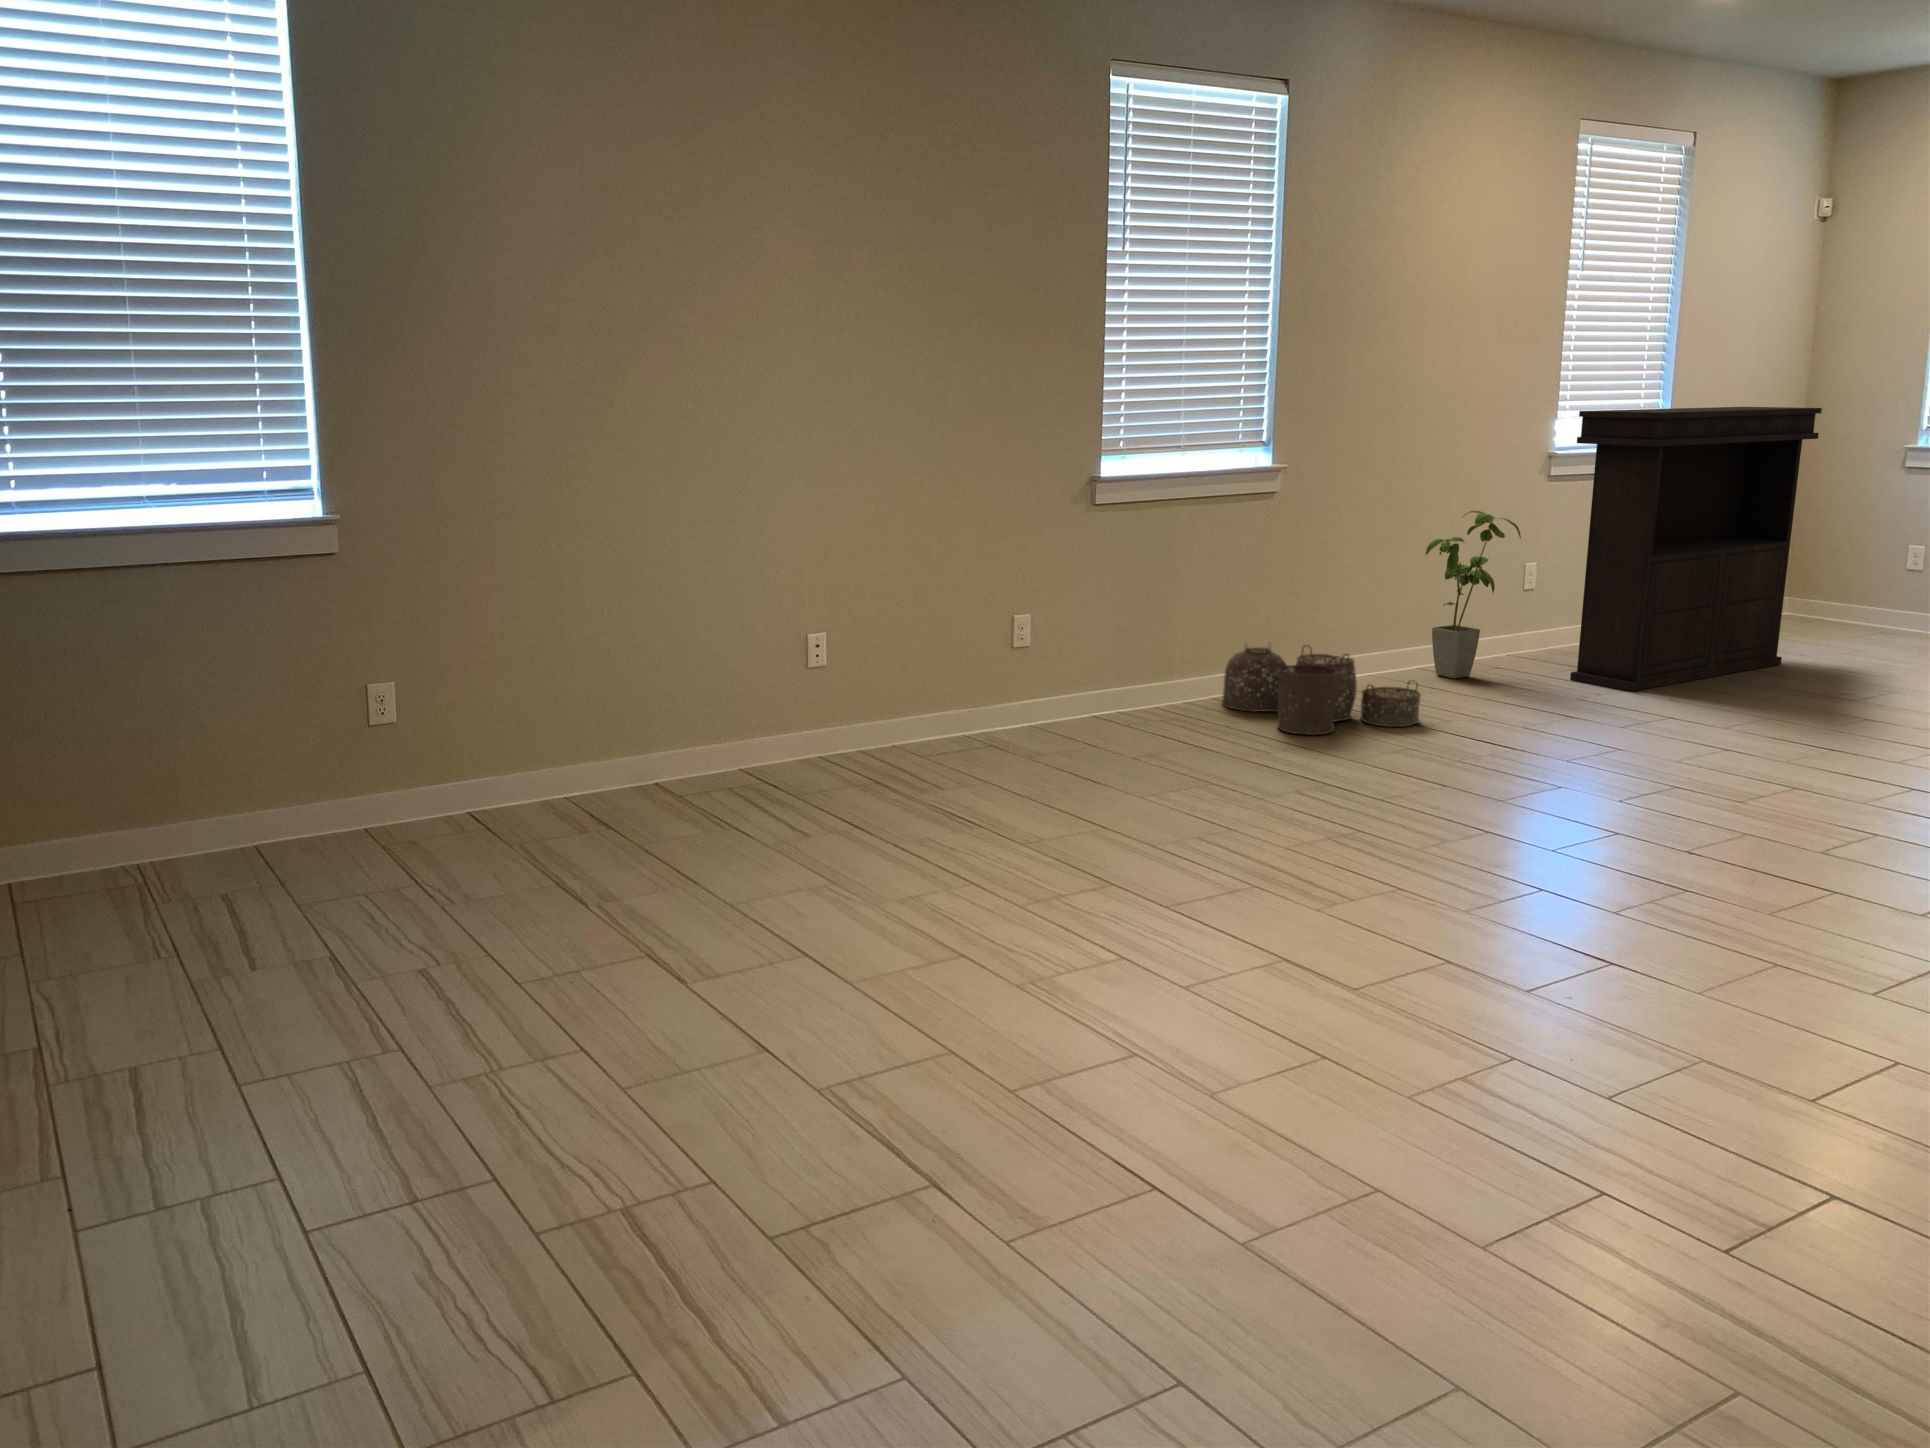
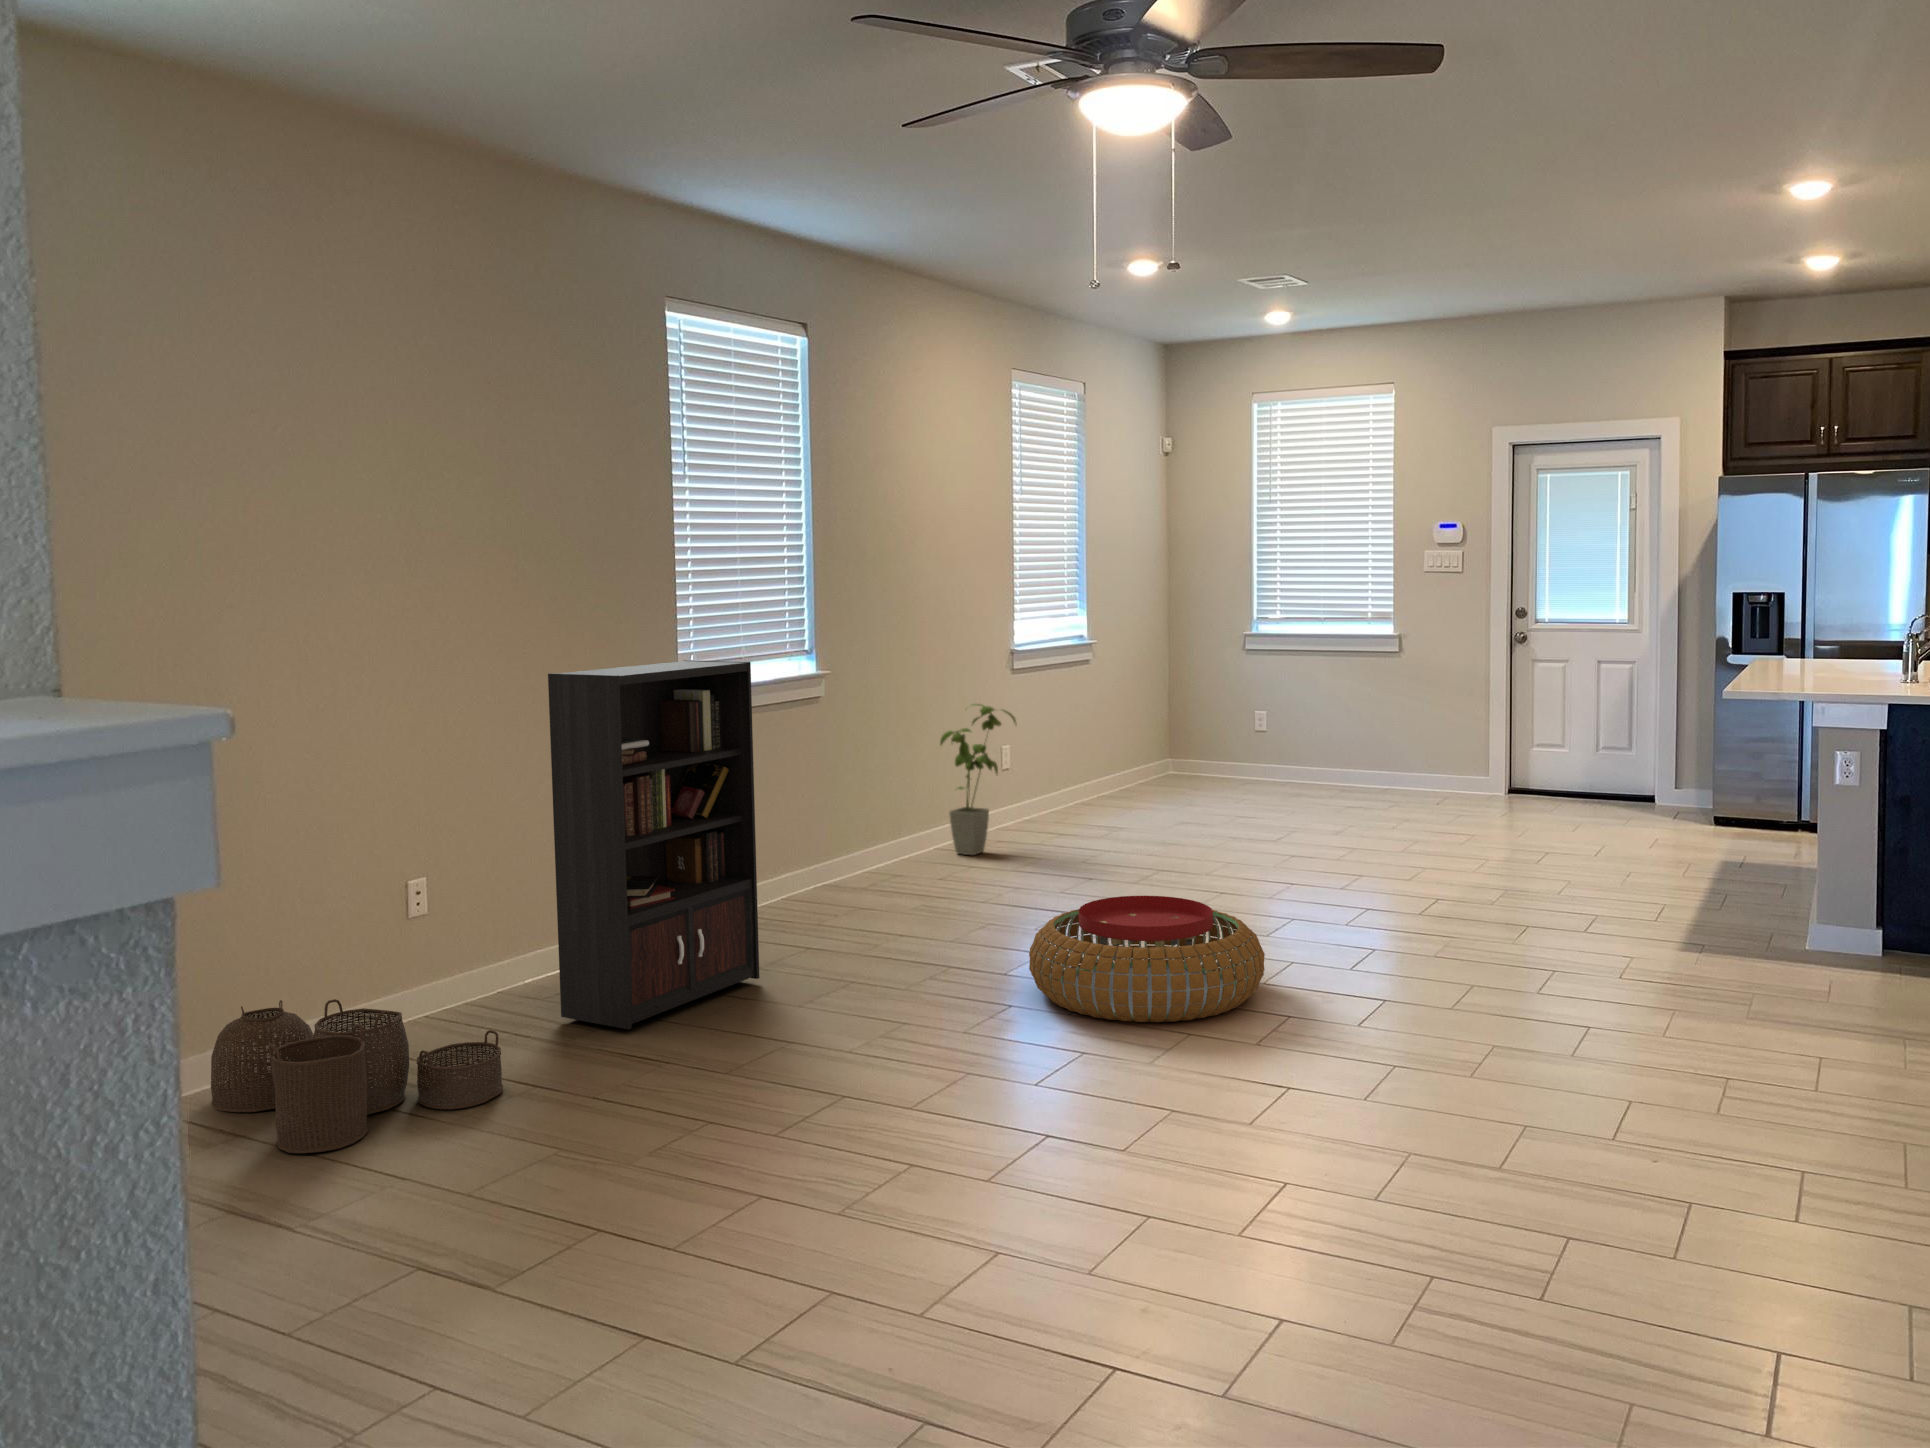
console table: present [1570,407,1822,691] -> none [1050,606,1208,850]
bookcase: none [918,441,1130,794] -> present [548,660,759,1029]
woven basket: present [1222,645,1421,735] -> present [211,999,503,1153]
pouf: none [1387,732,1680,880] -> present [1029,896,1265,1022]

